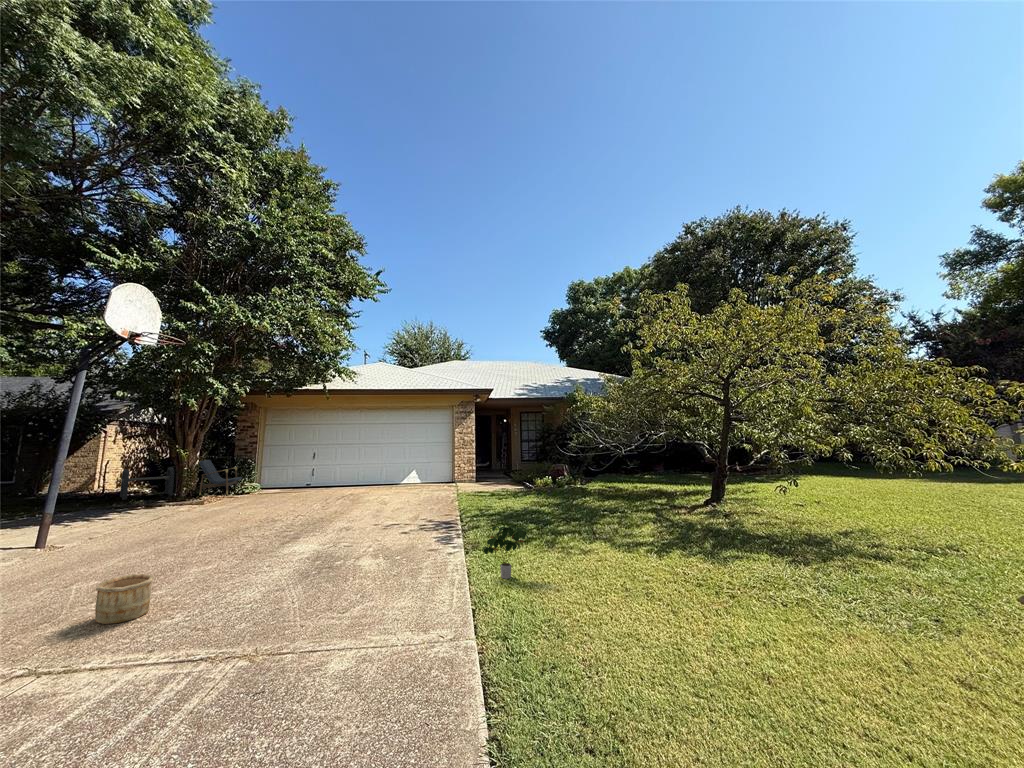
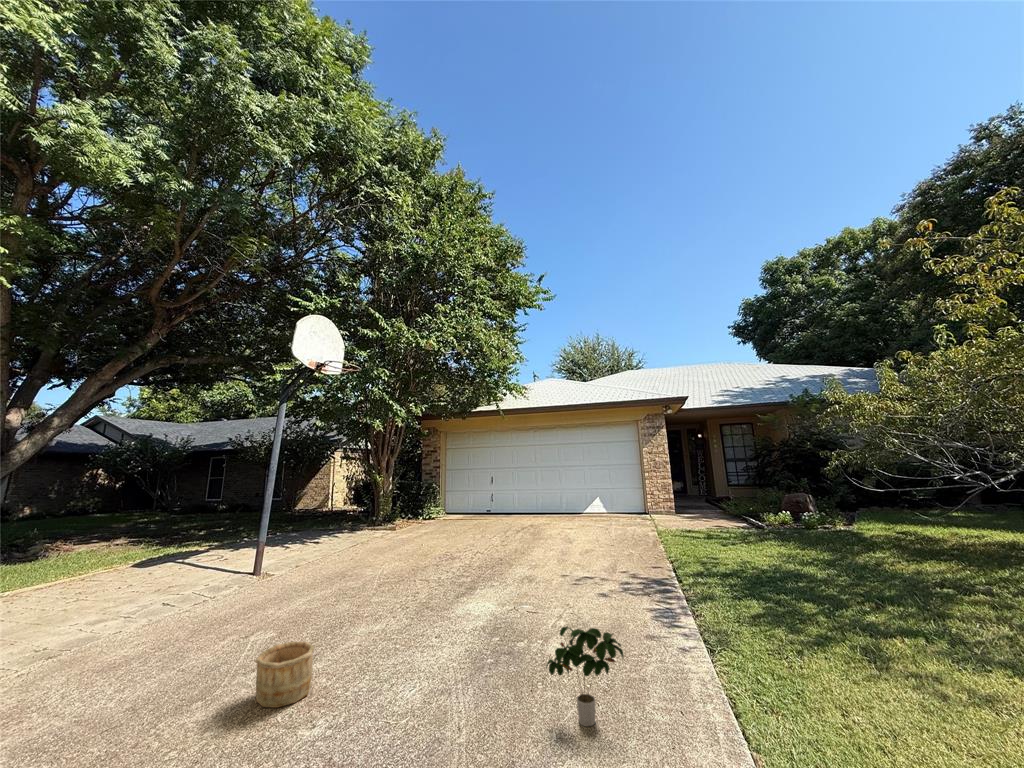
lounge chair: present [199,460,242,495] -> none [390,485,428,521]
bench: present [120,467,174,500] -> none [330,492,371,524]
potted plant: present [482,525,529,579] -> present [546,626,623,726]

